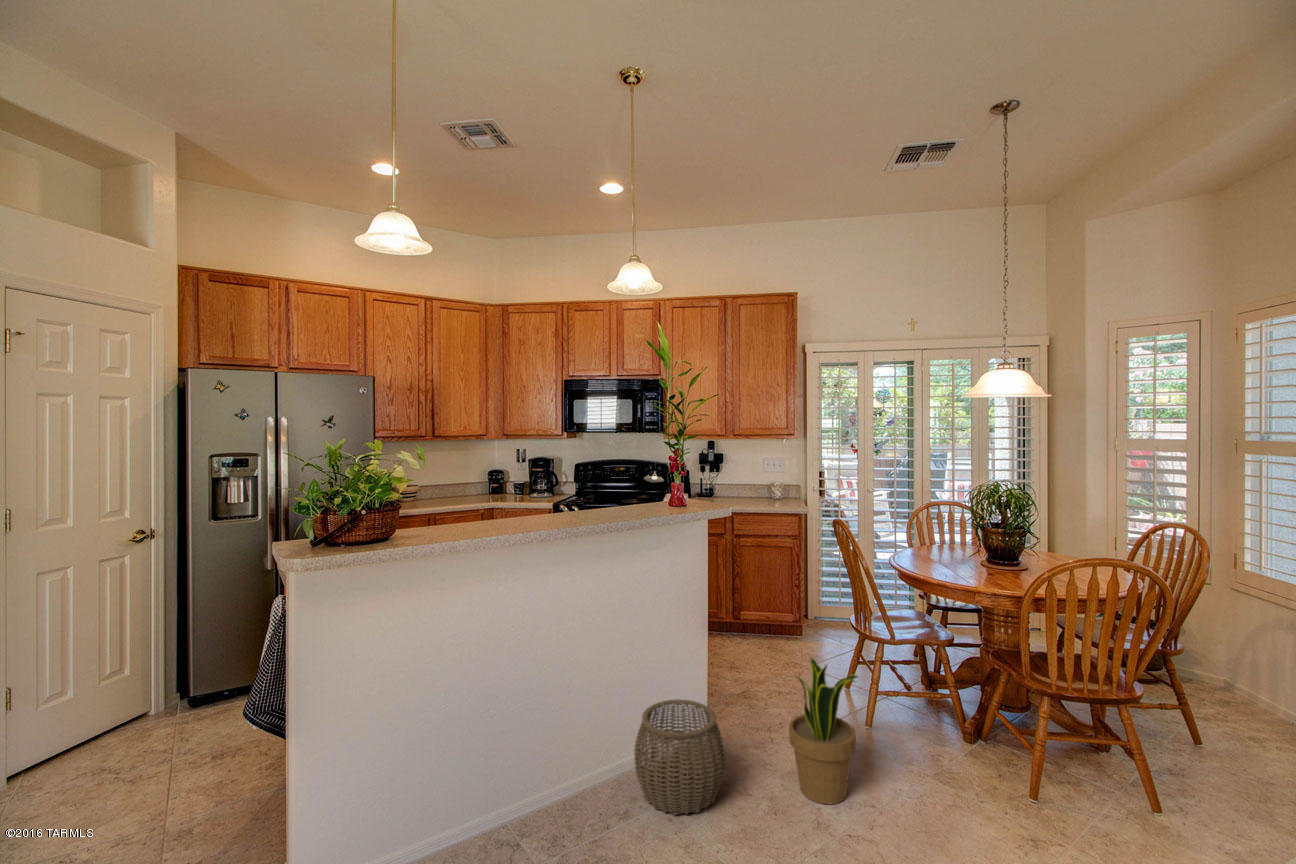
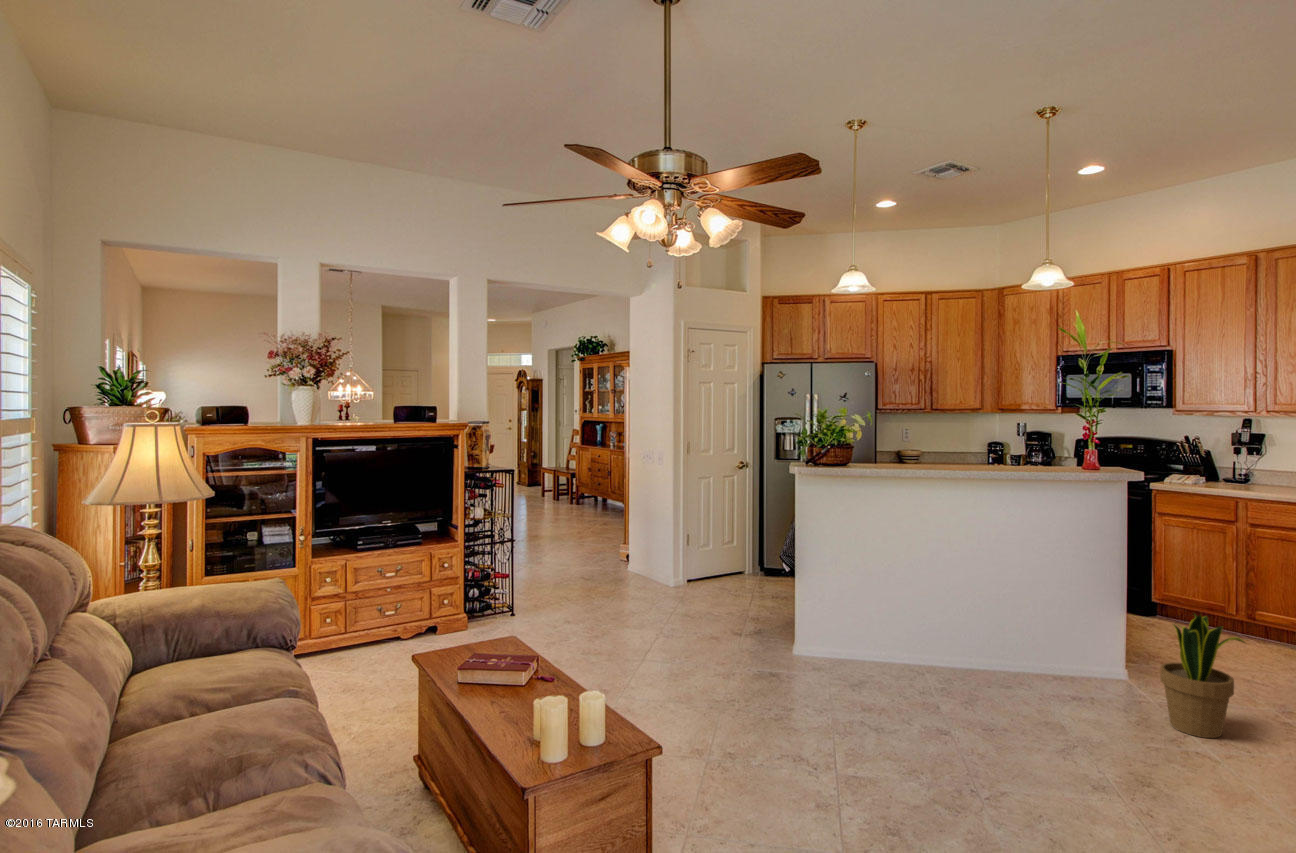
woven basket: present [634,700,726,815] -> none [1013,619,1096,700]

